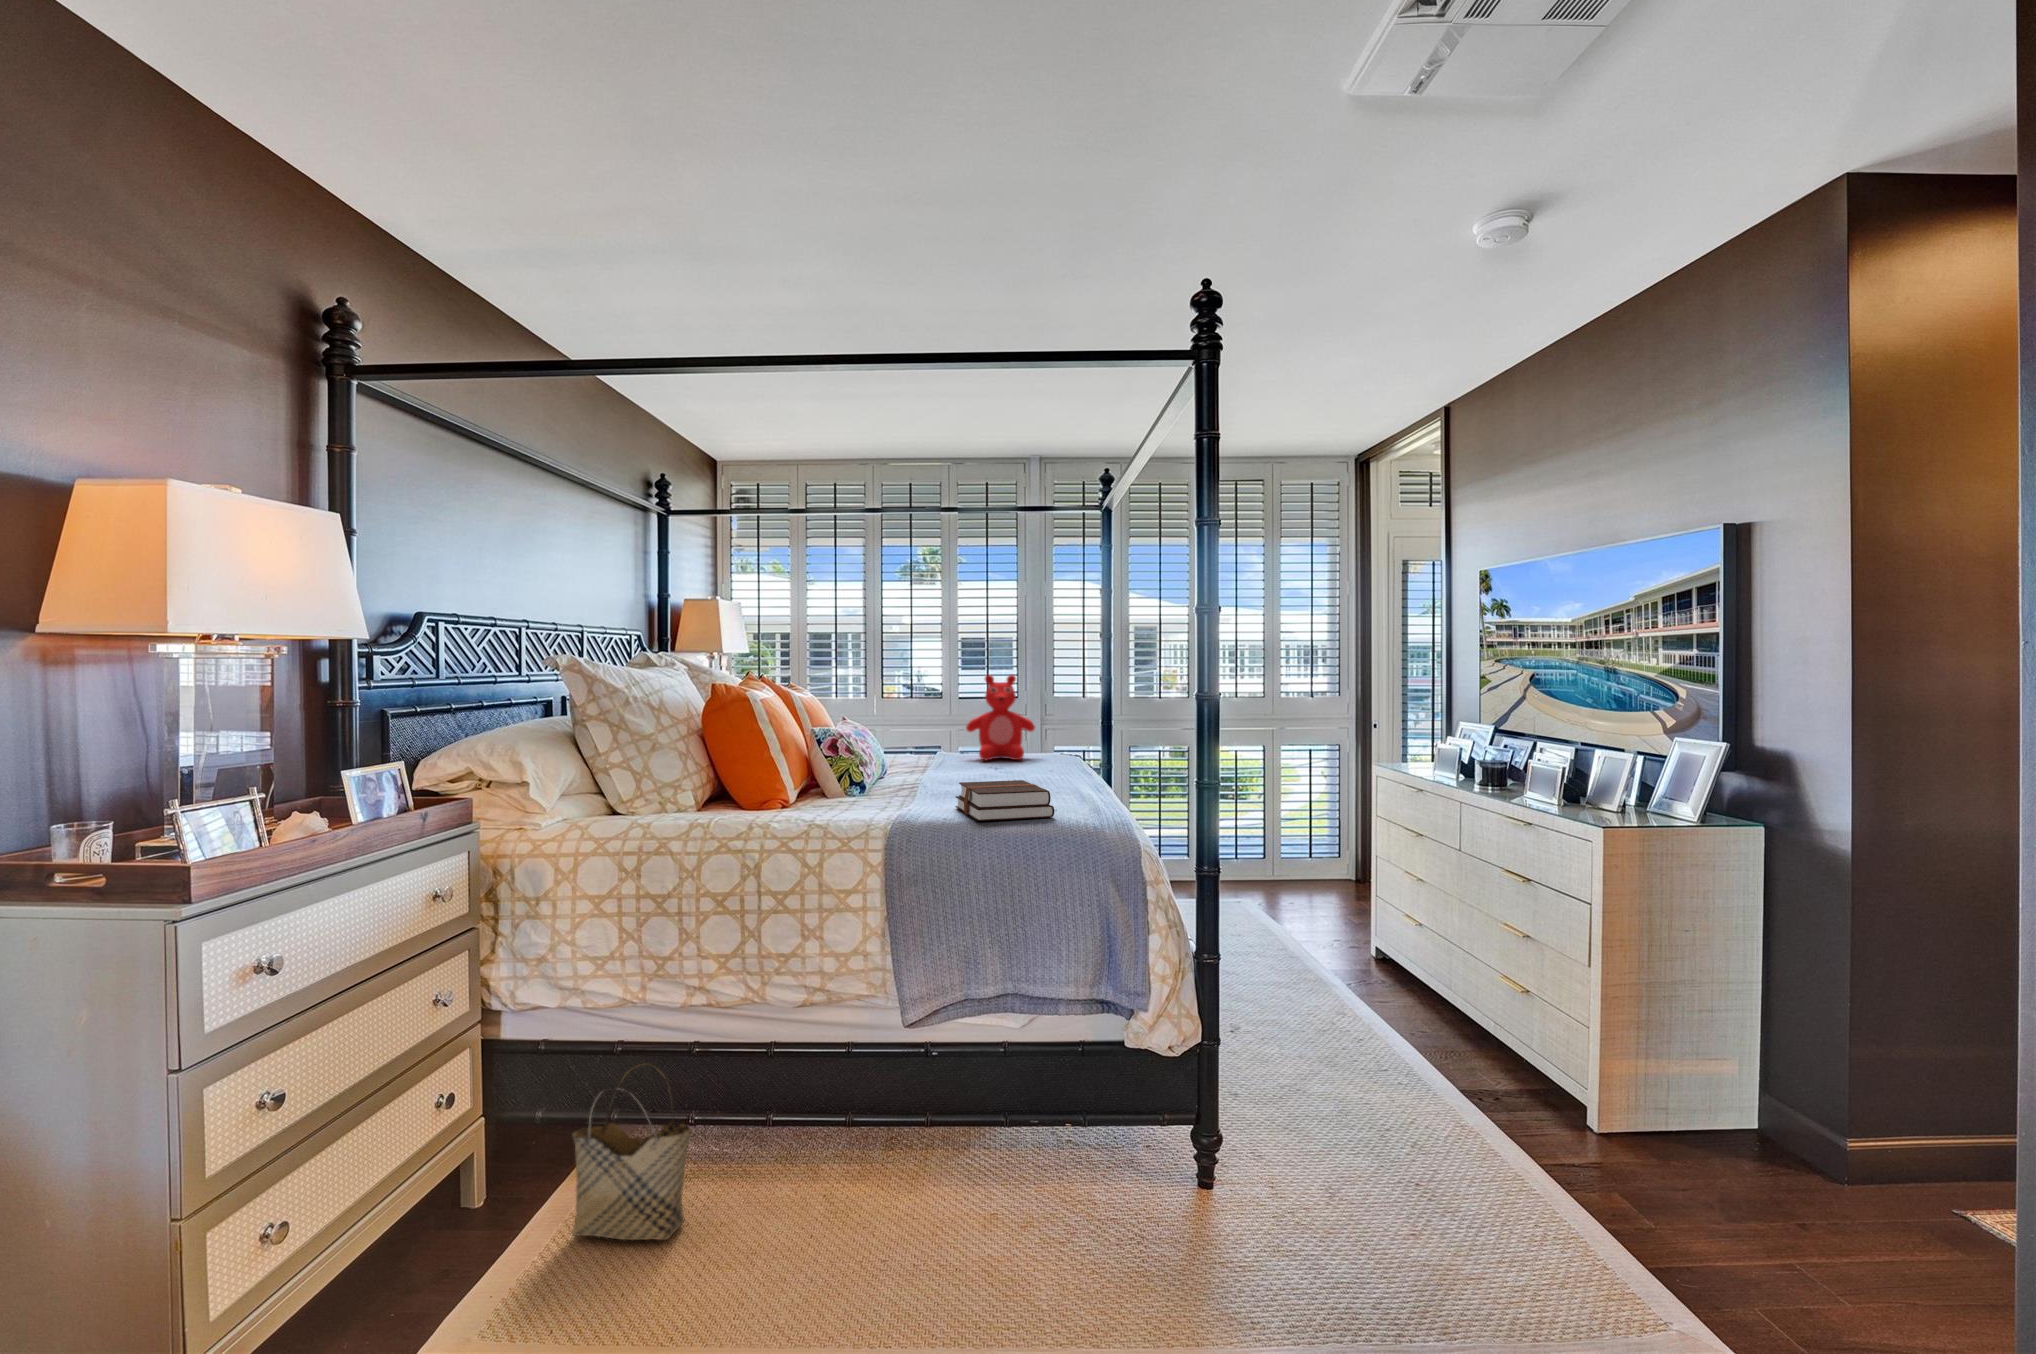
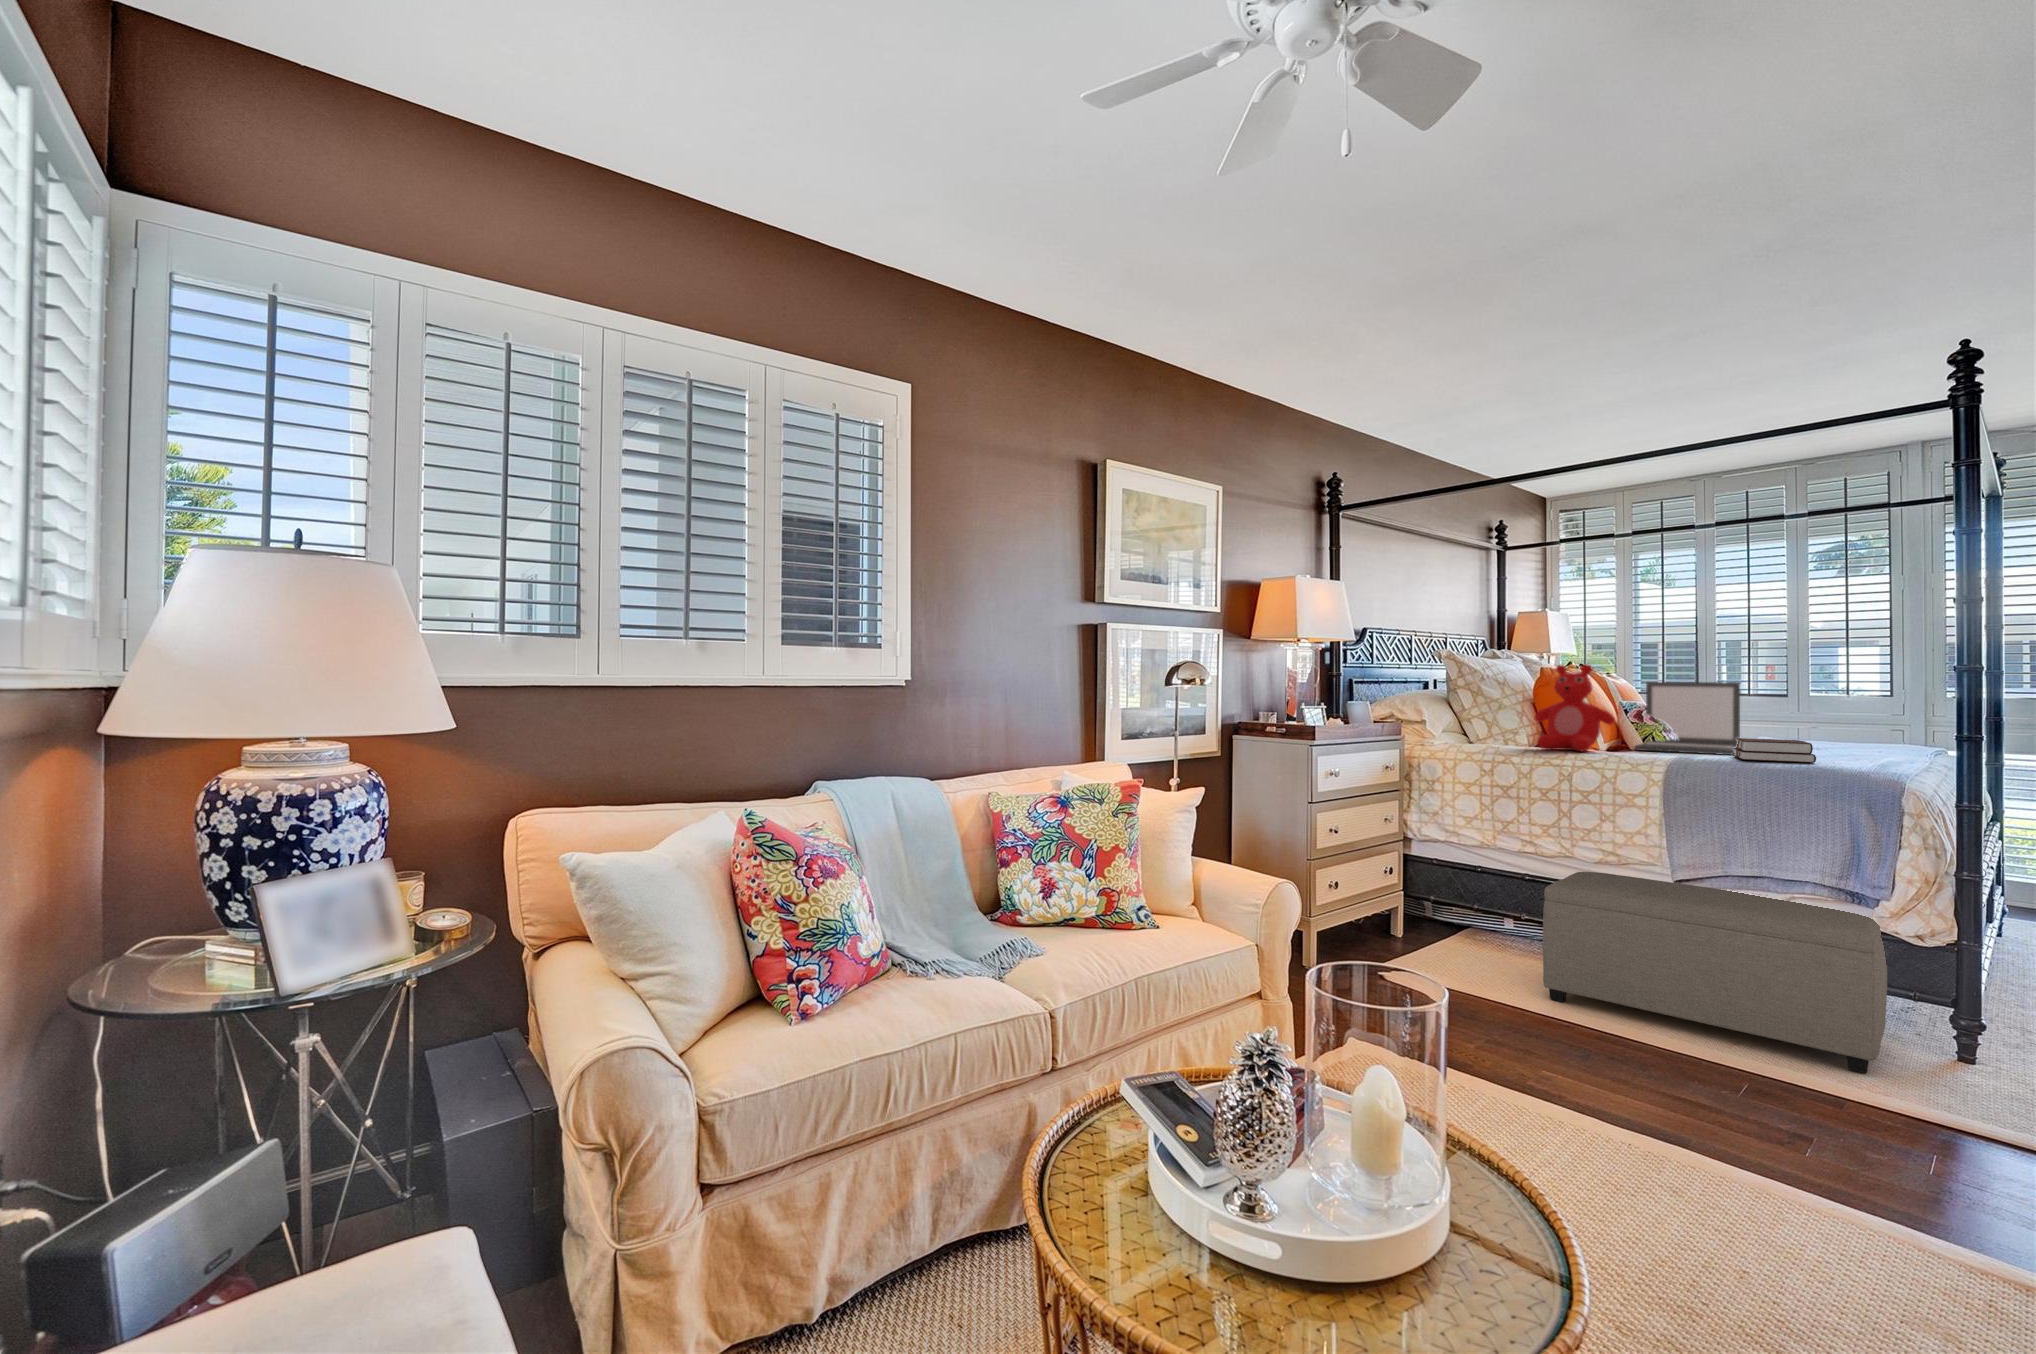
teddy bear: present [966,675,1035,760] -> present [1534,665,1615,751]
laptop: none [838,700,951,804] -> present [1634,682,1740,755]
ottoman: none [722,1013,1156,1288] -> present [1543,872,1887,1073]
woven basket: present [572,1063,691,1240] -> none [1454,880,1524,975]

